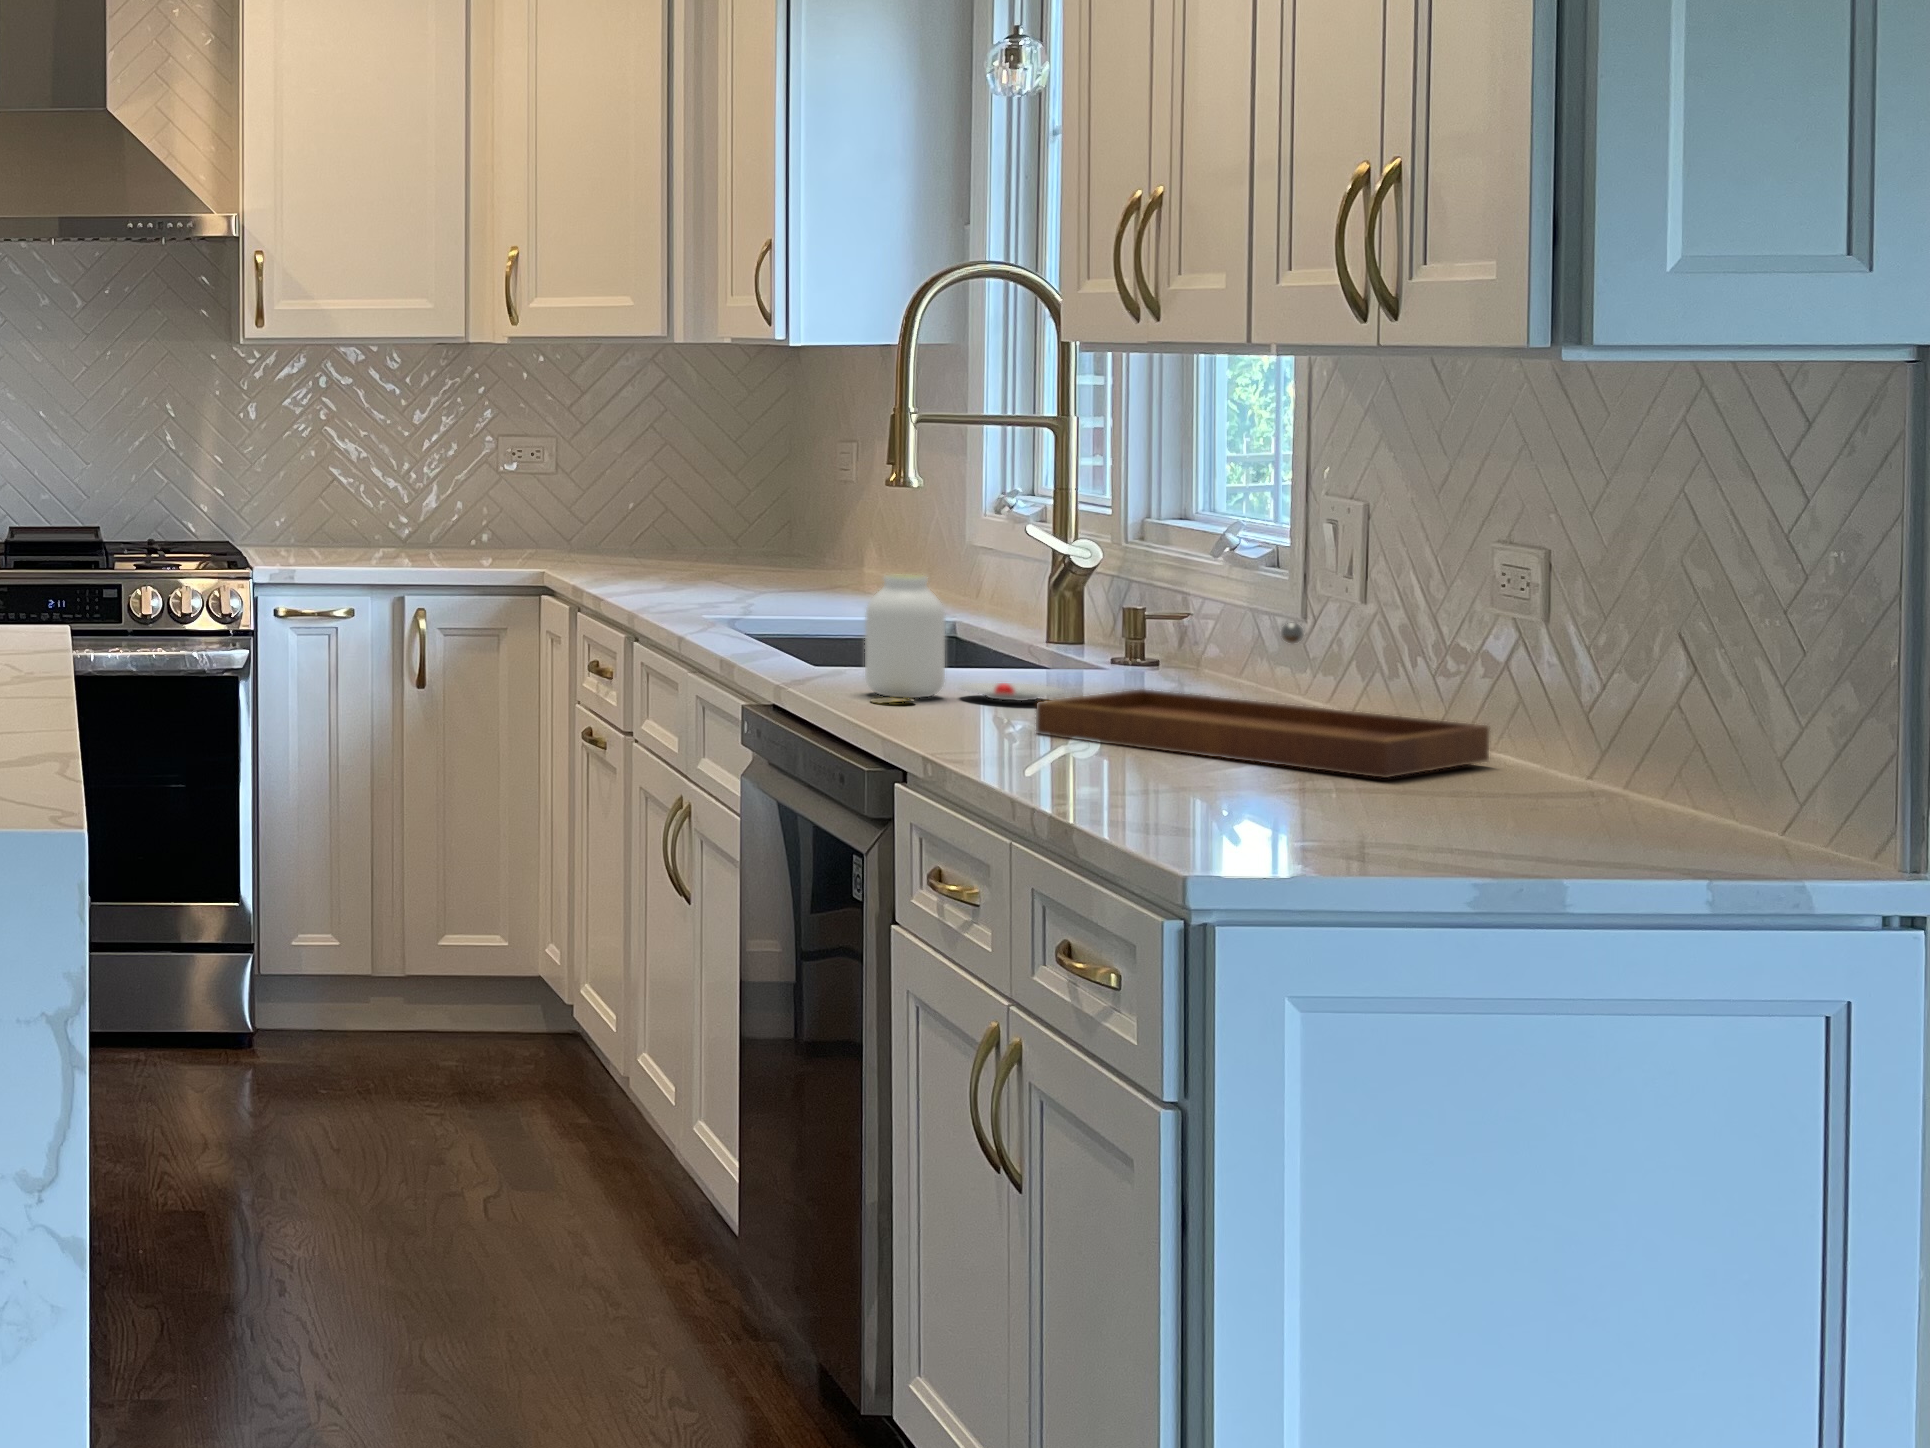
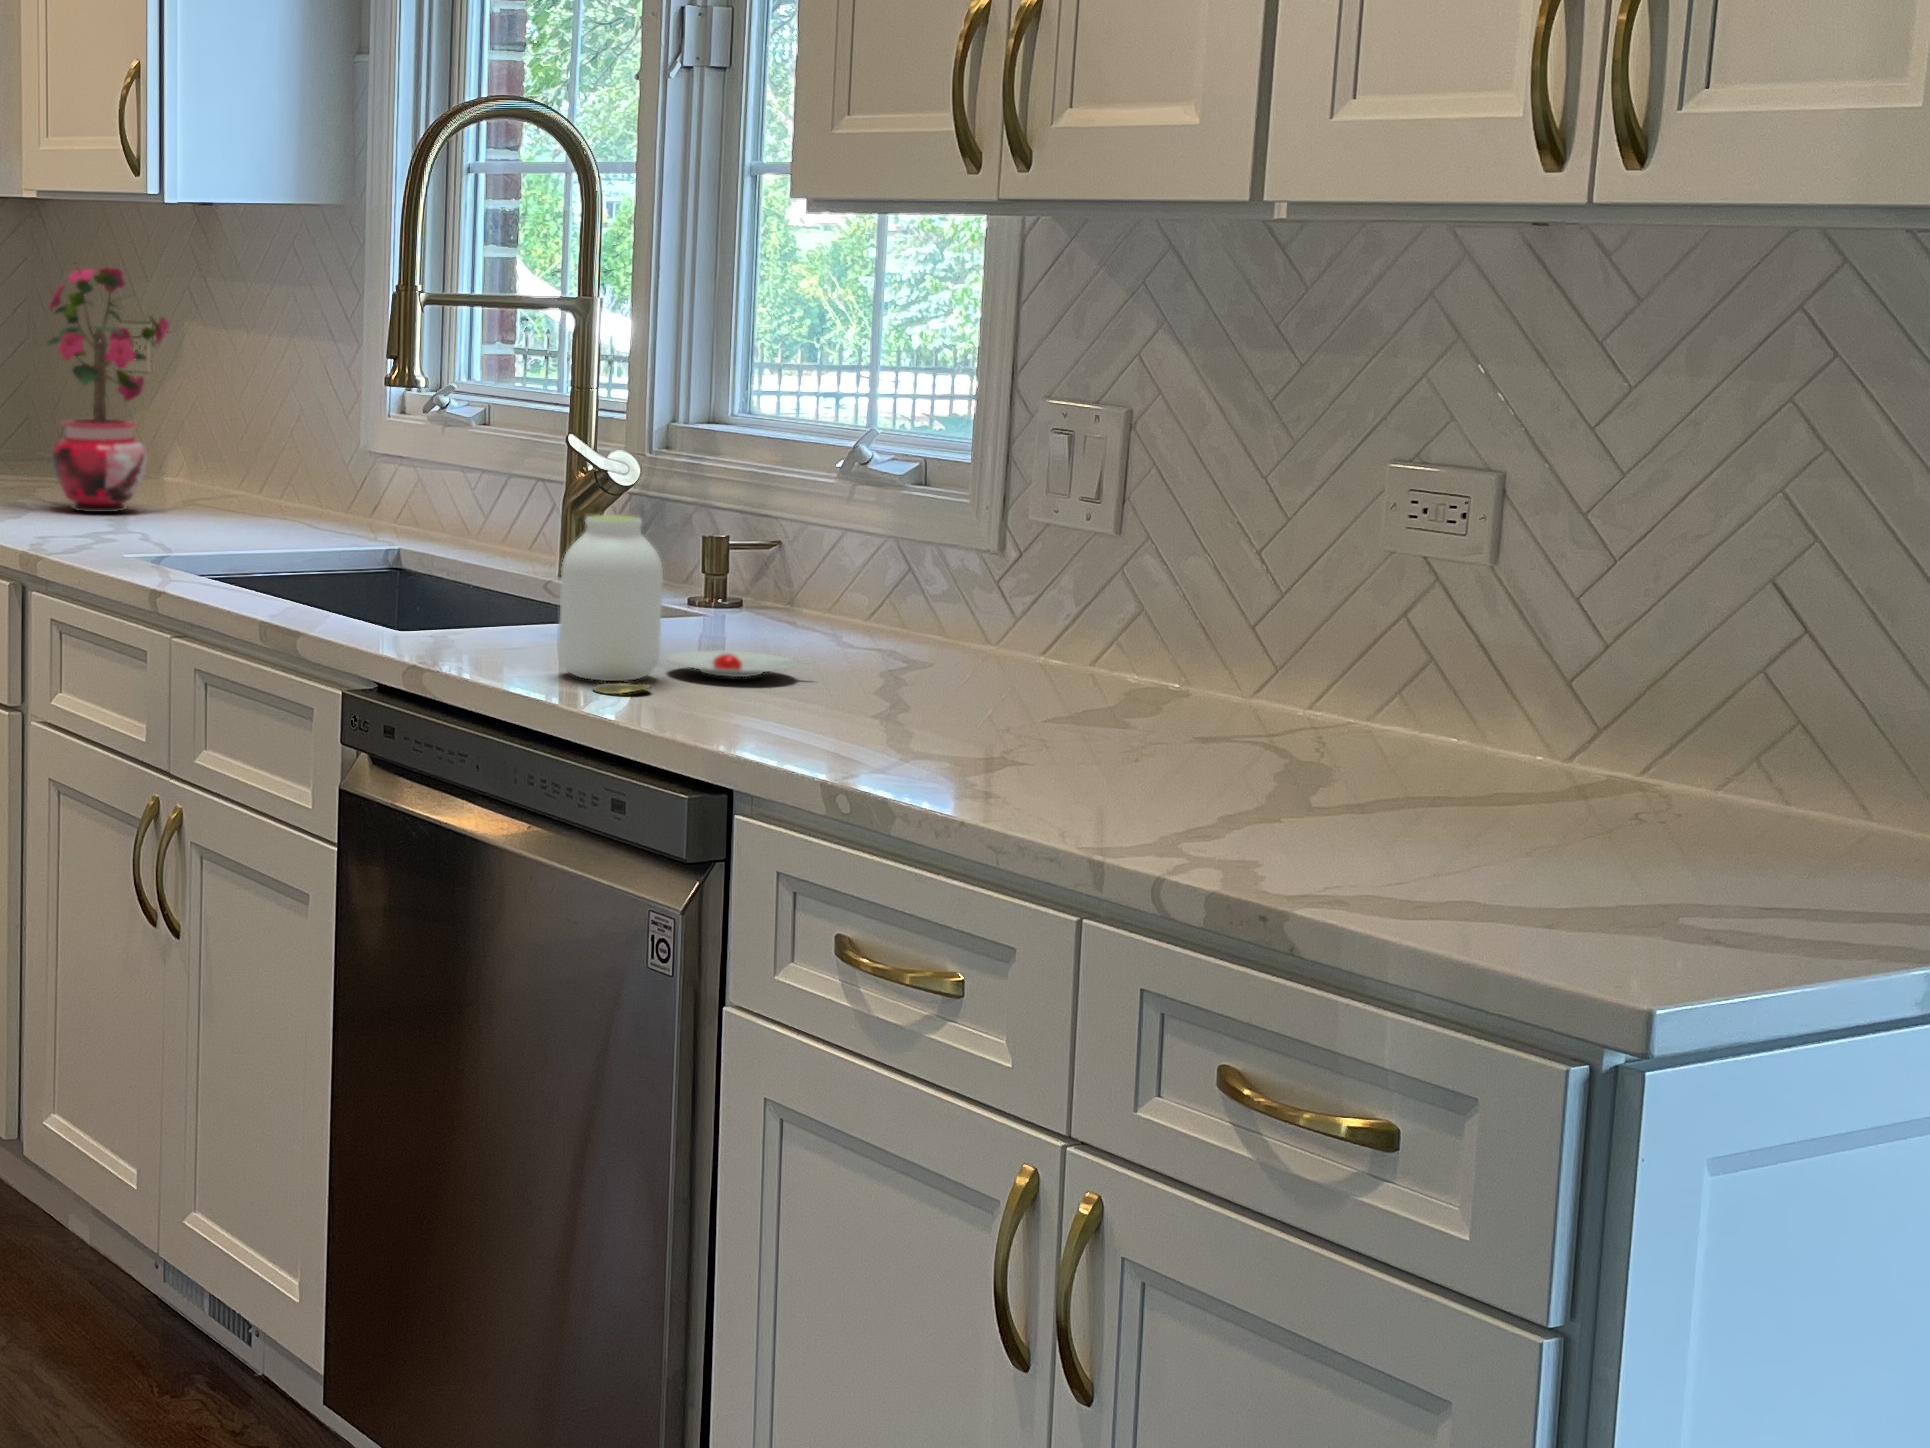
potted plant: none [706,393,819,591] -> present [47,263,172,512]
tray: present [1036,623,1489,778] -> none [878,574,1391,778]

